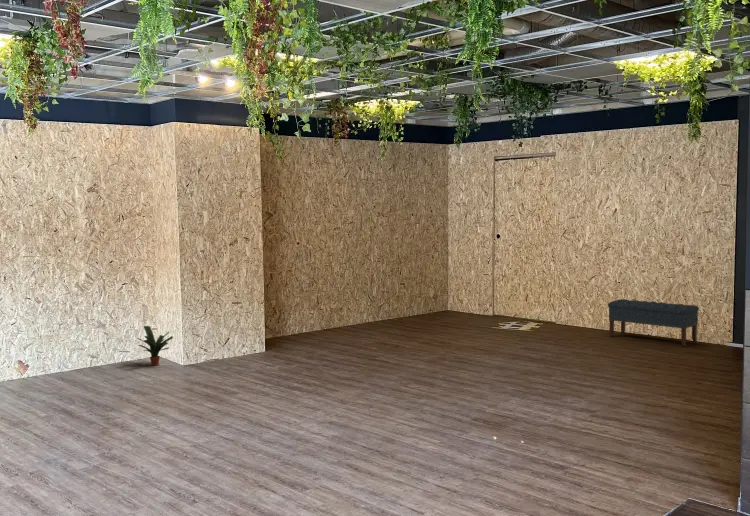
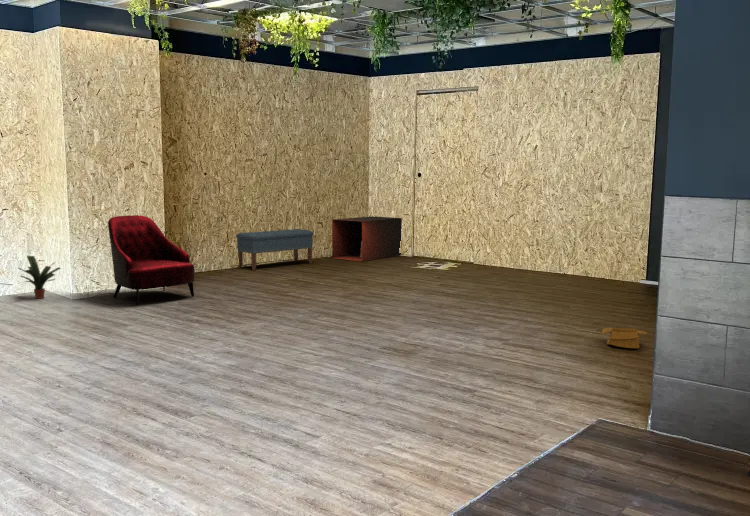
storage cabinet: none [415,276,482,322] -> present [332,216,402,261]
armchair: none [215,287,293,372] -> present [108,215,195,305]
bench: present [608,299,699,346] -> present [236,229,313,270]
cardboard box: none [688,401,735,423] -> present [602,328,647,348]

